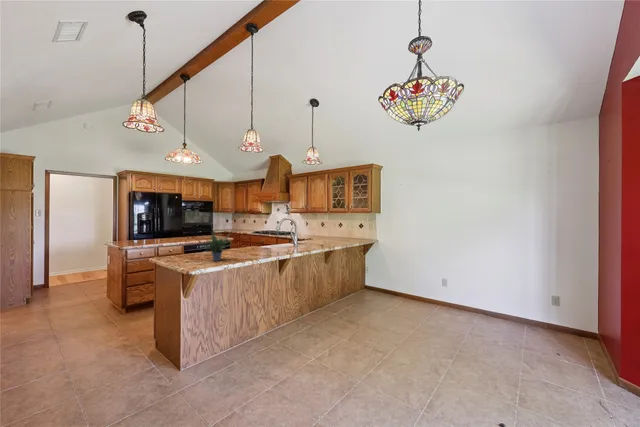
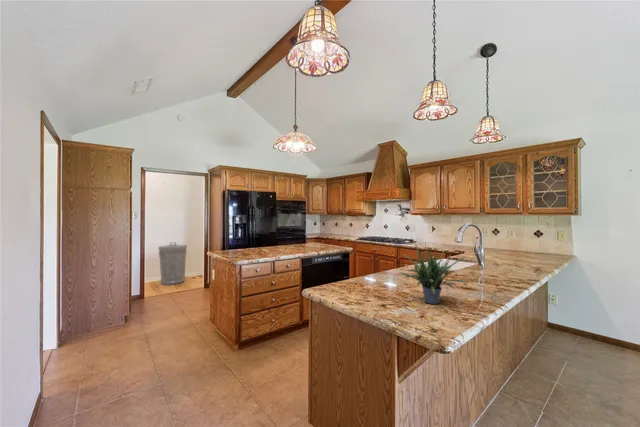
trash can: none [66,238,96,277] -> present [159,243,187,285]

